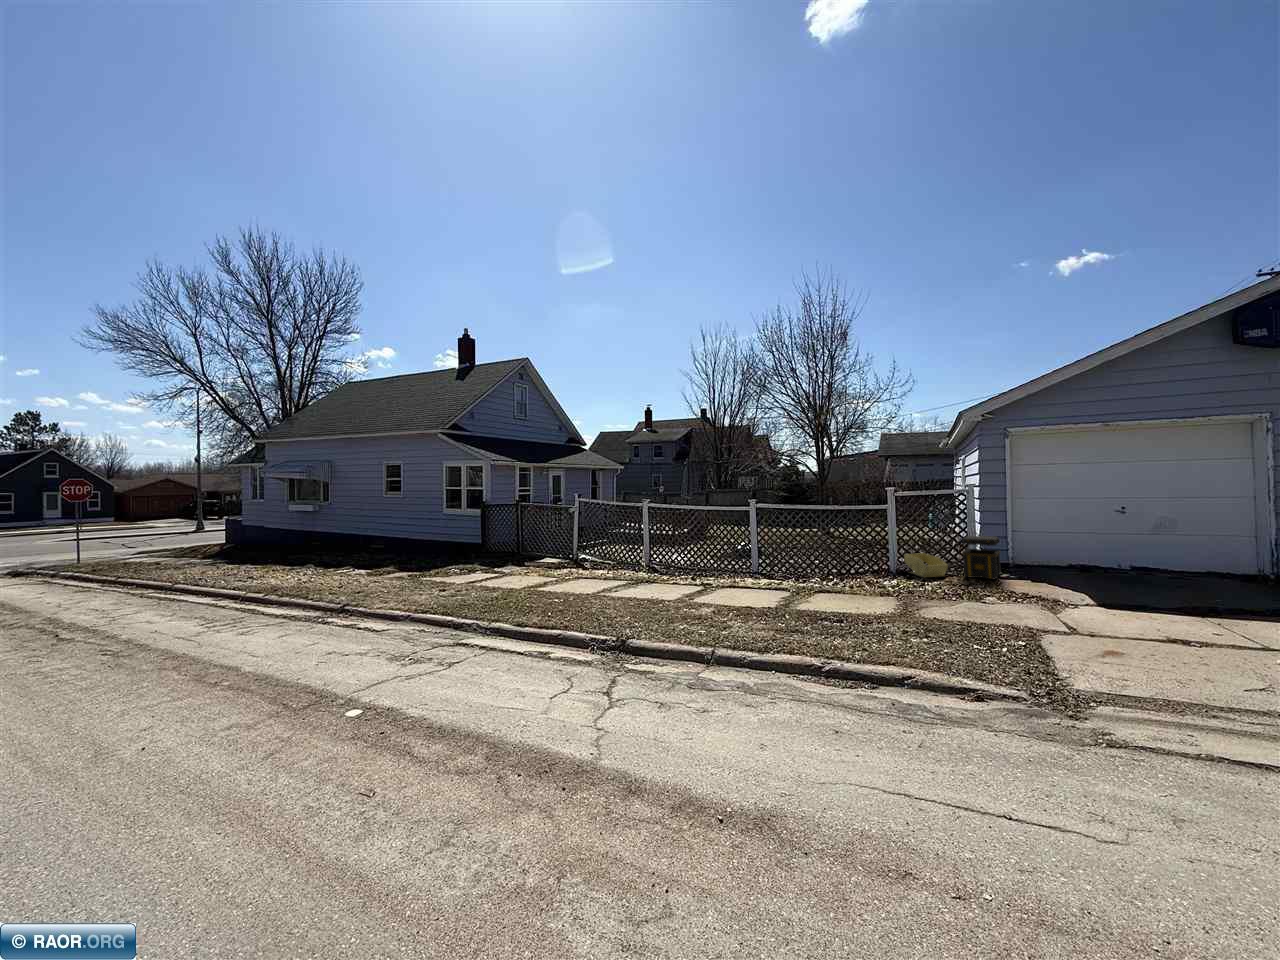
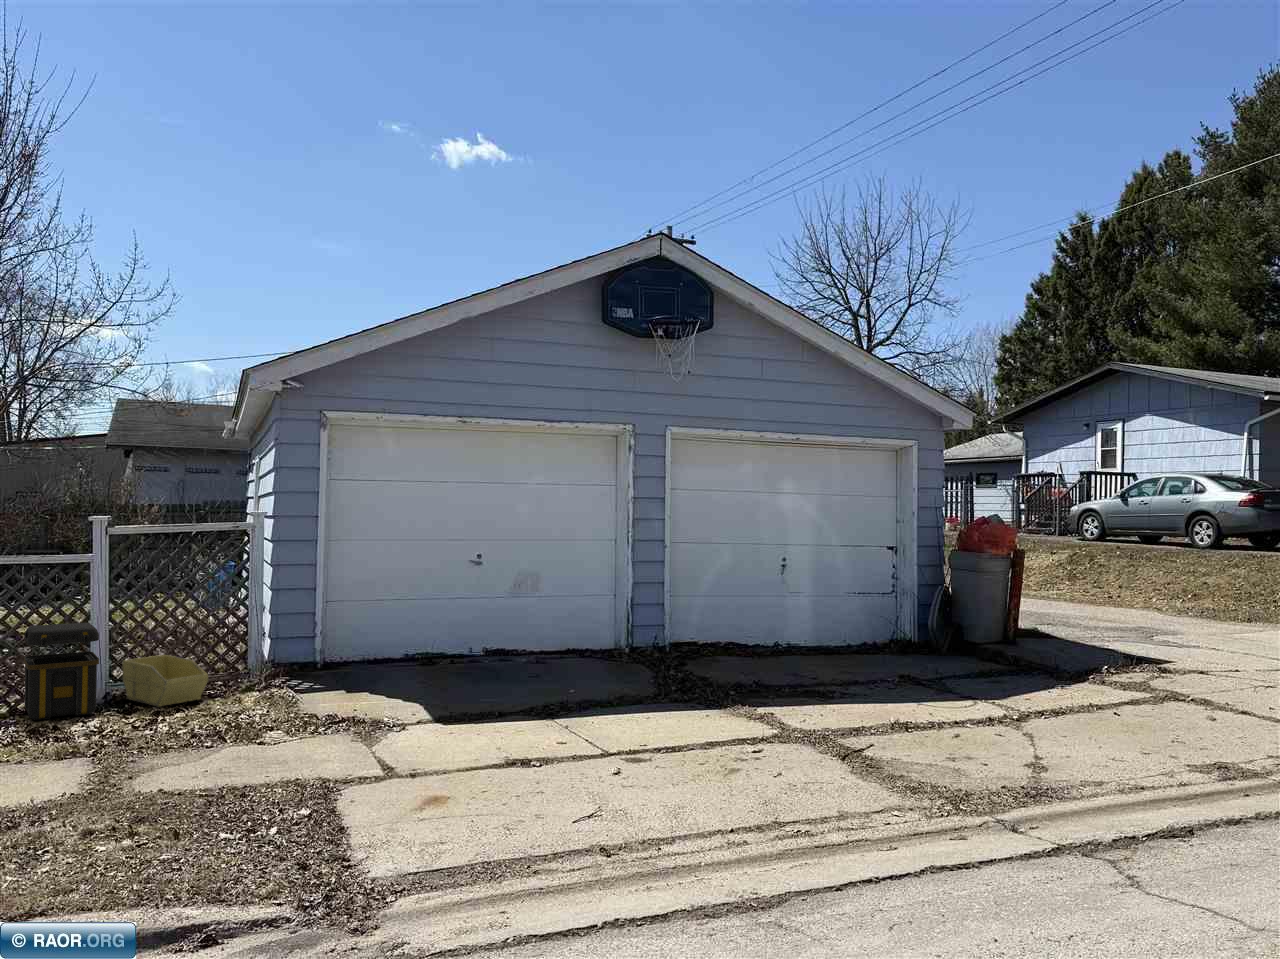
toolbox: present [962,535,1001,579] -> present [24,623,99,720]

